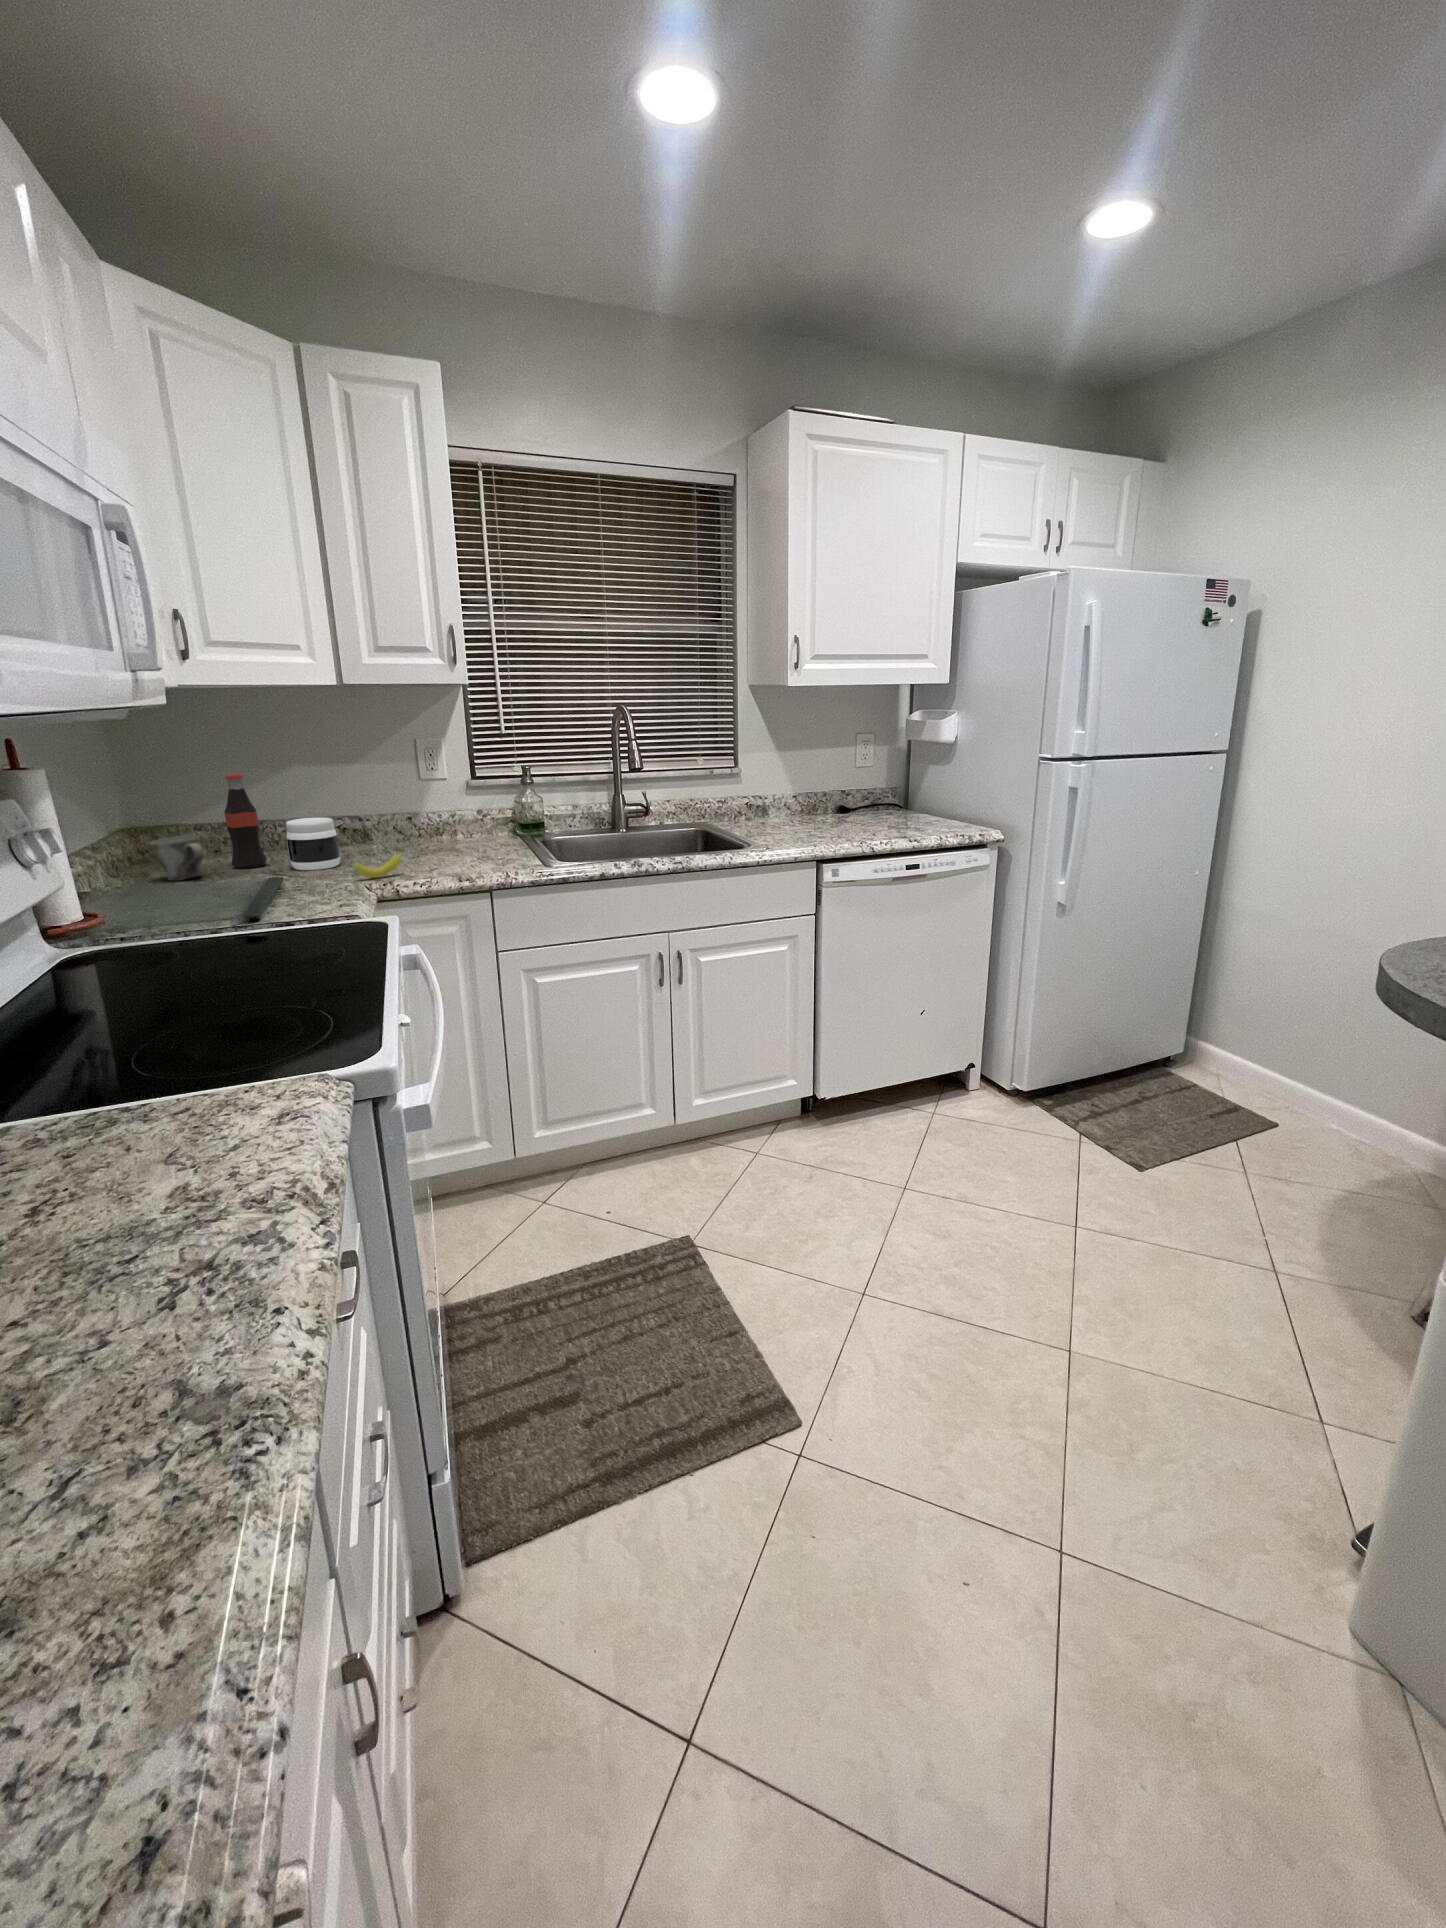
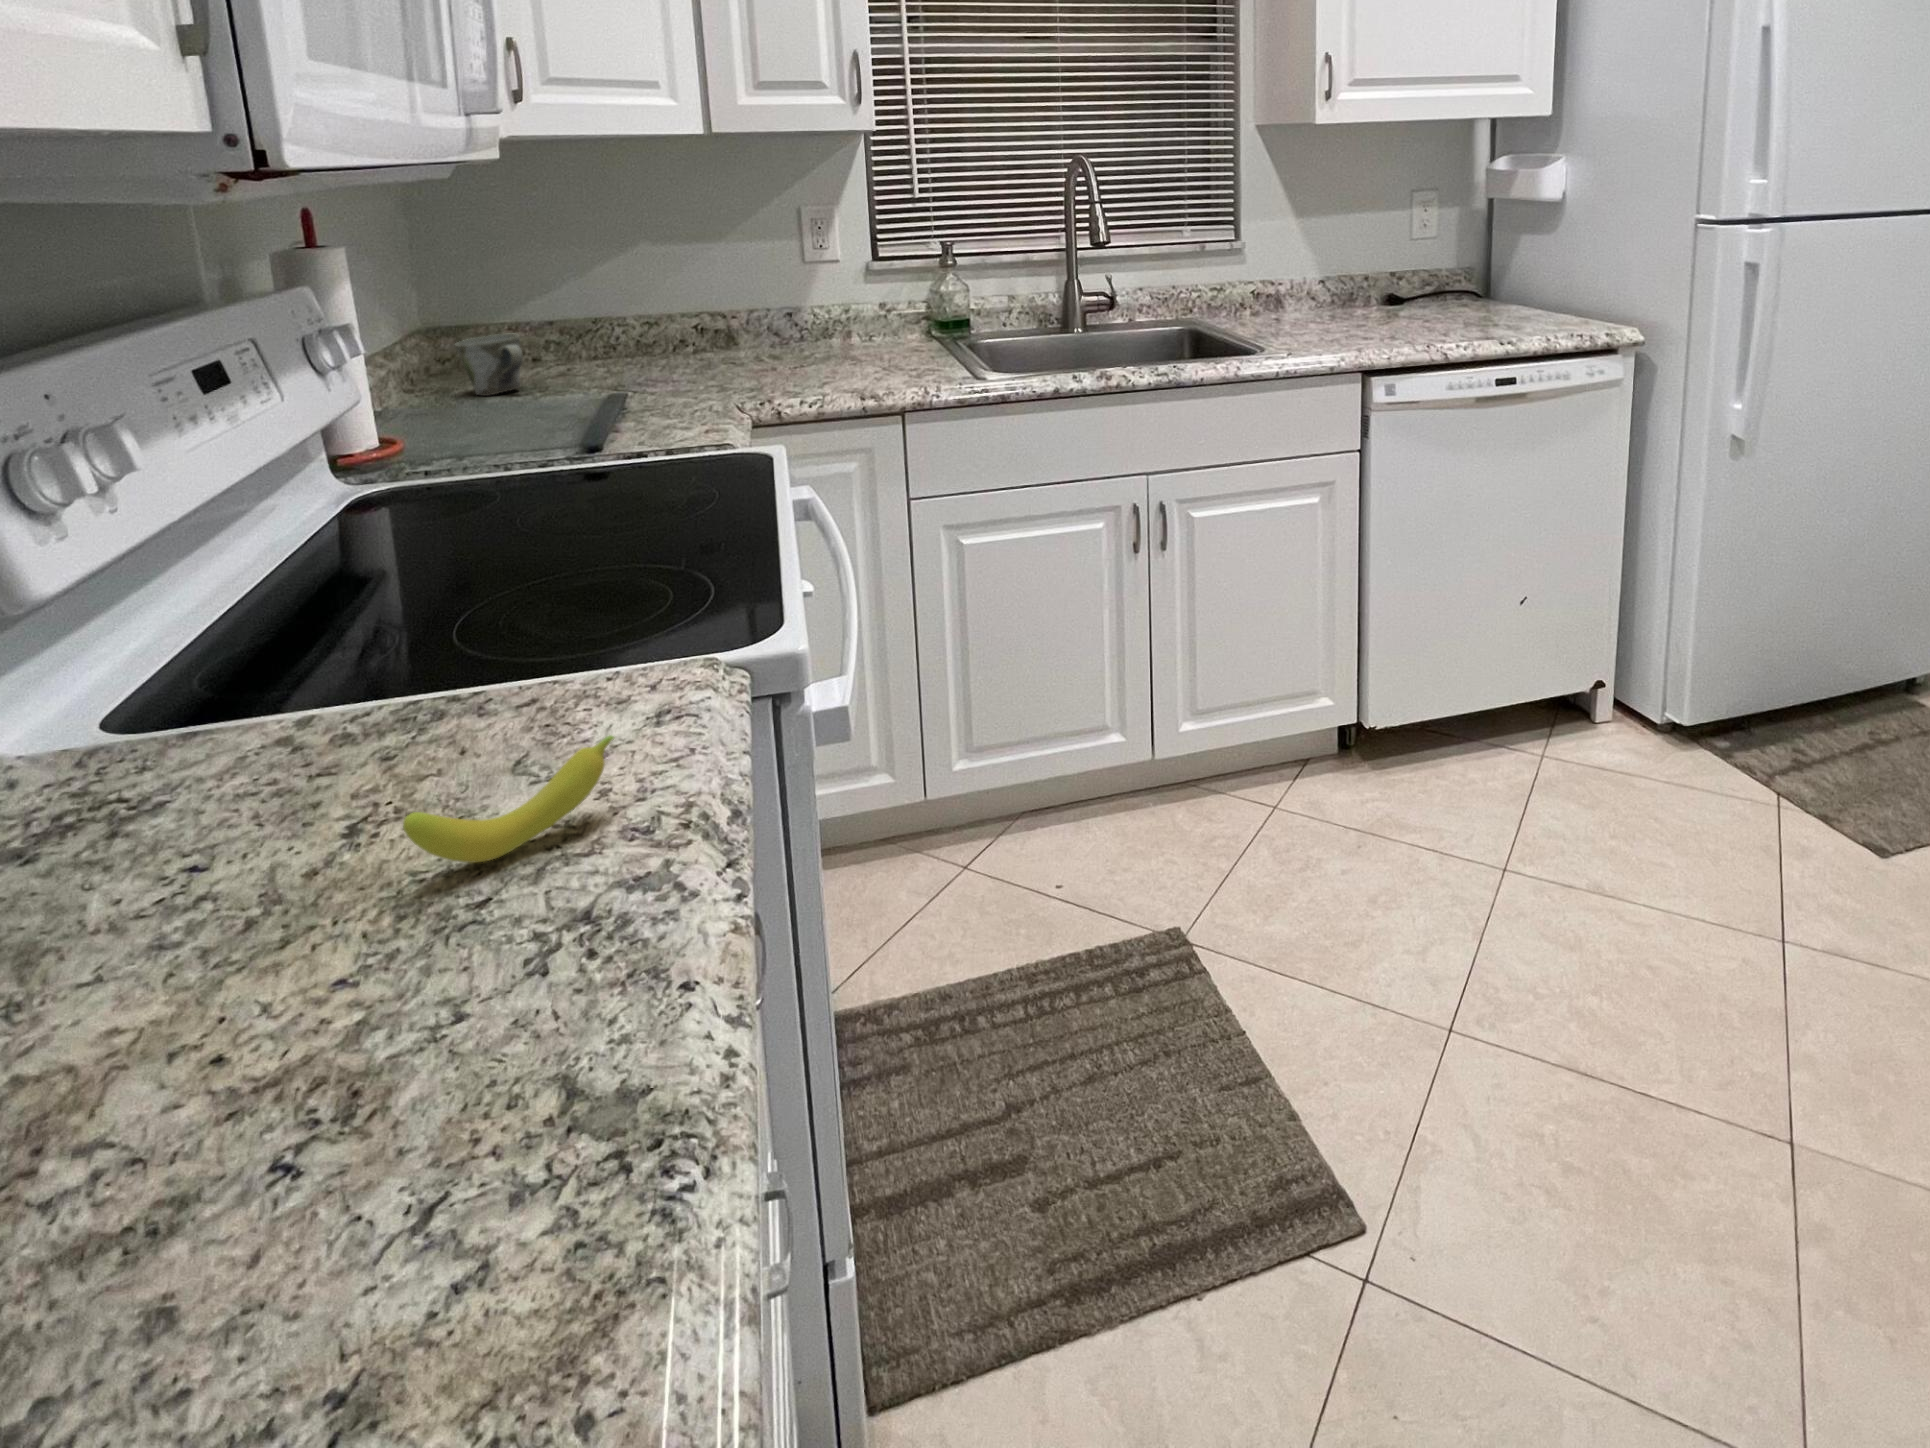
bottle: present [224,774,267,869] -> none [550,251,601,380]
jar: present [286,818,340,870] -> none [630,310,699,382]
fruit: present [354,854,402,878] -> present [403,736,614,863]

